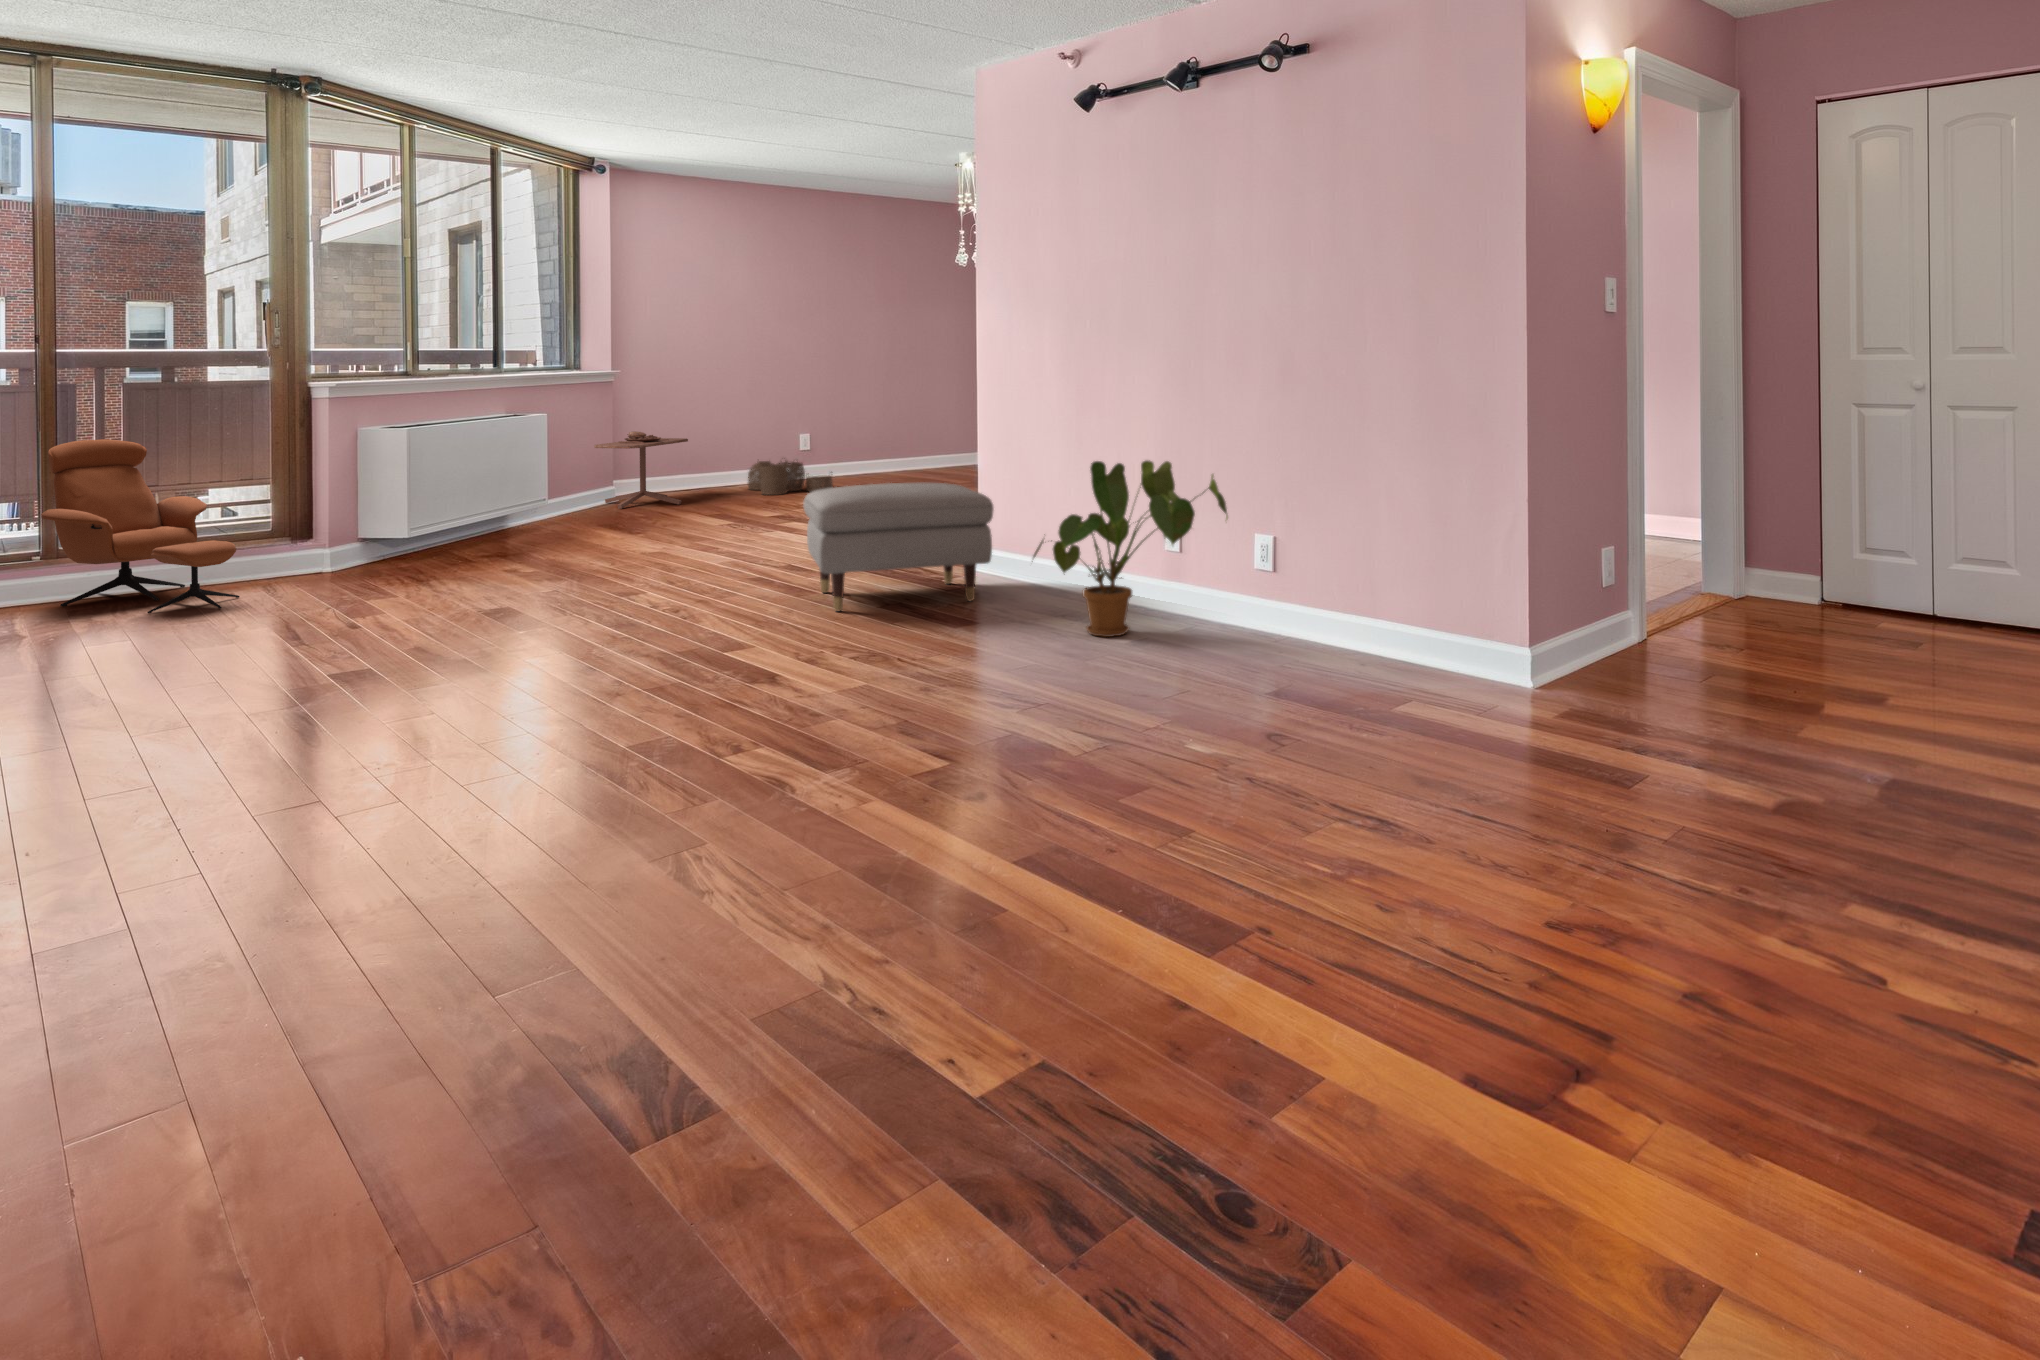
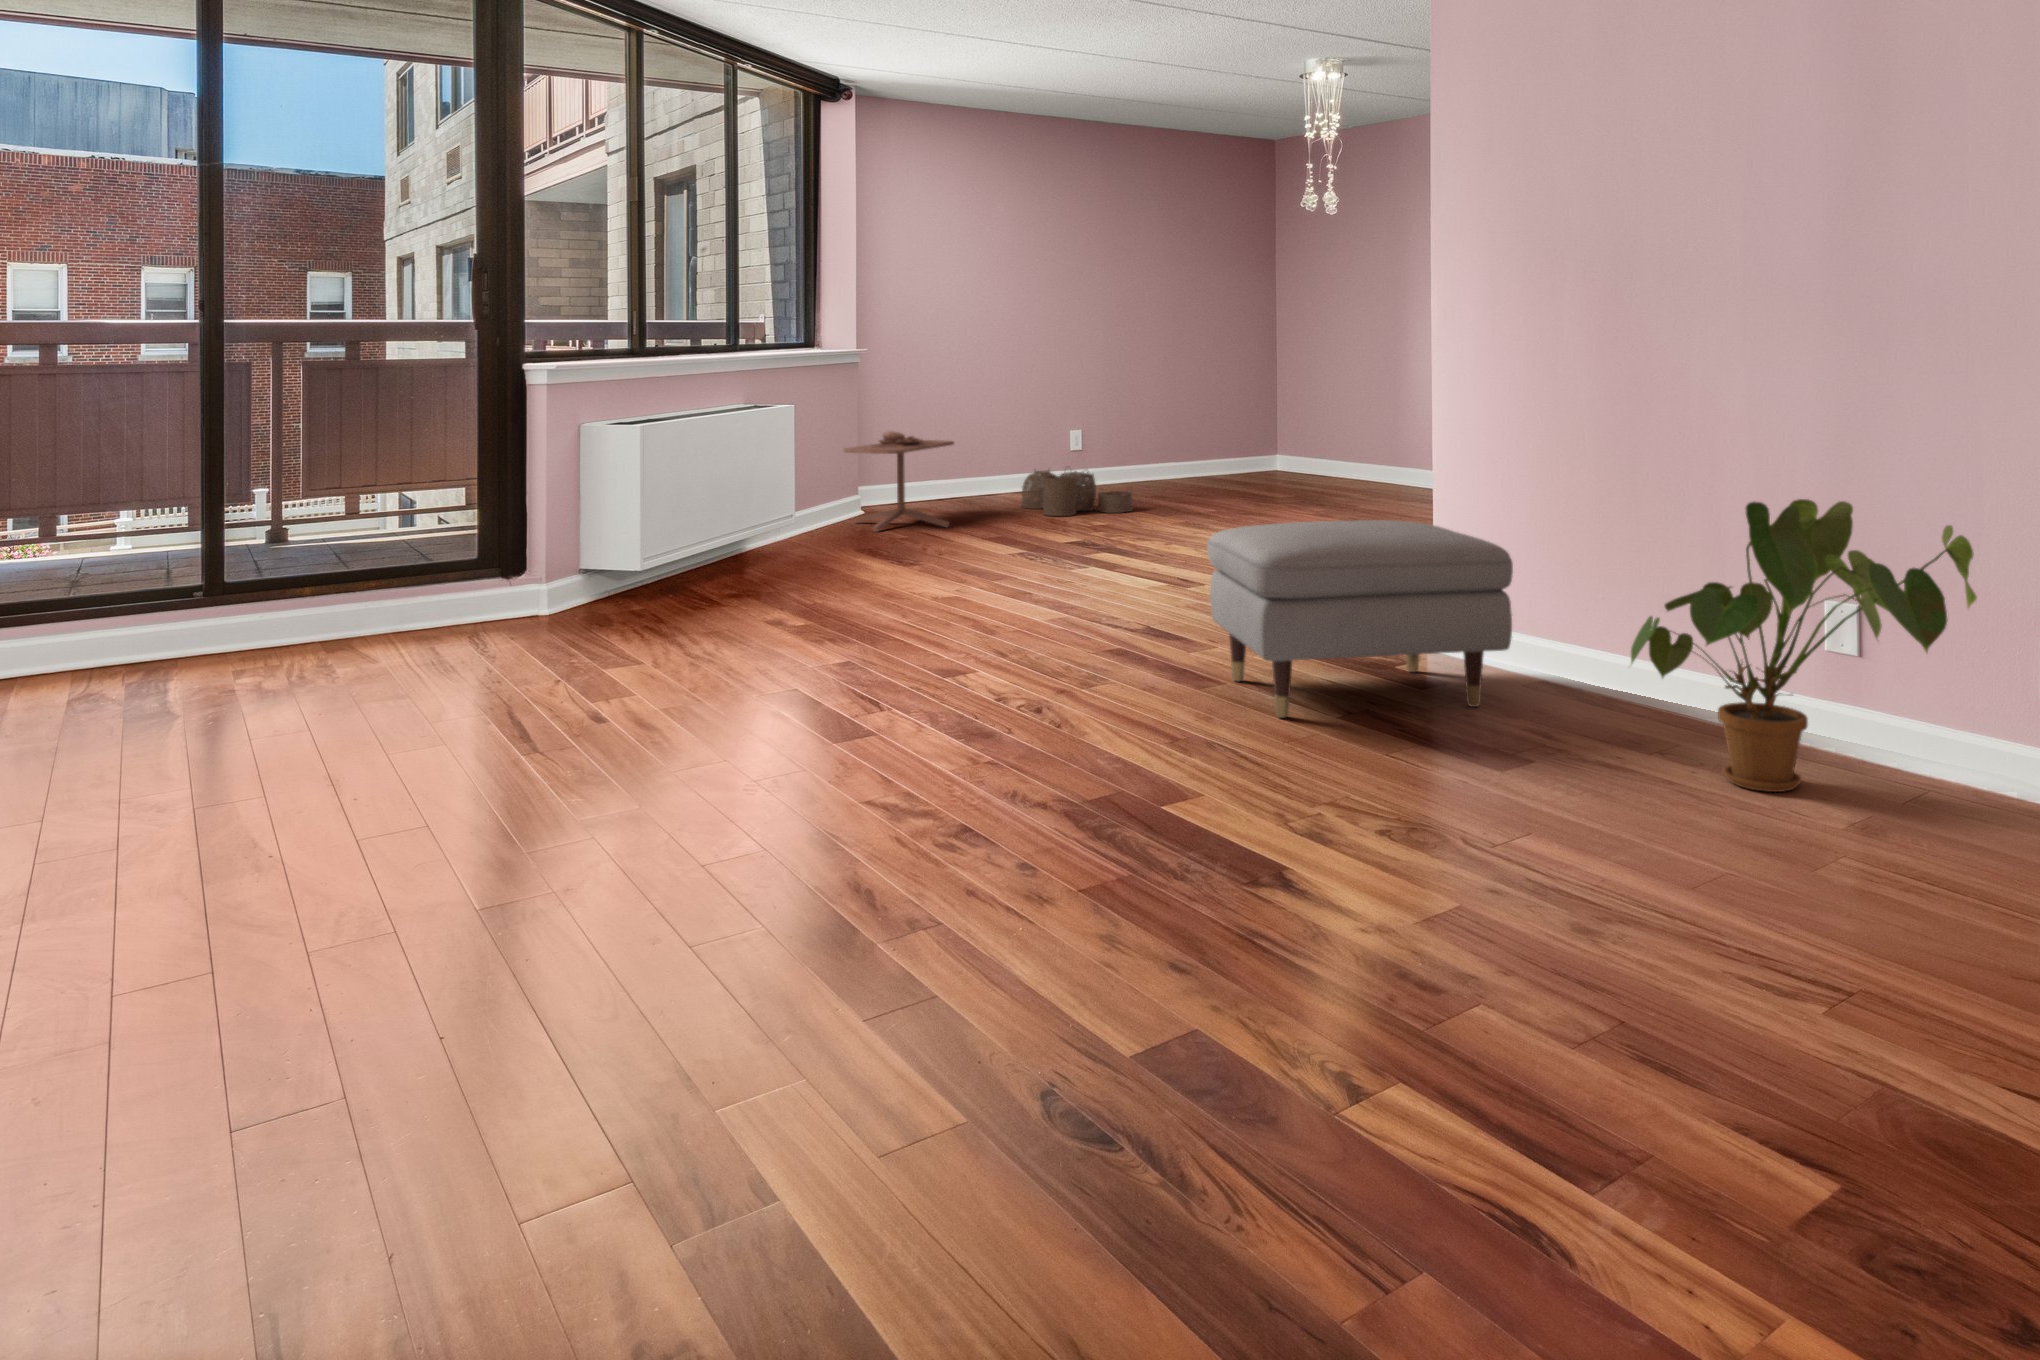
lounge chair: present [41,439,240,613] -> none [201,439,443,679]

